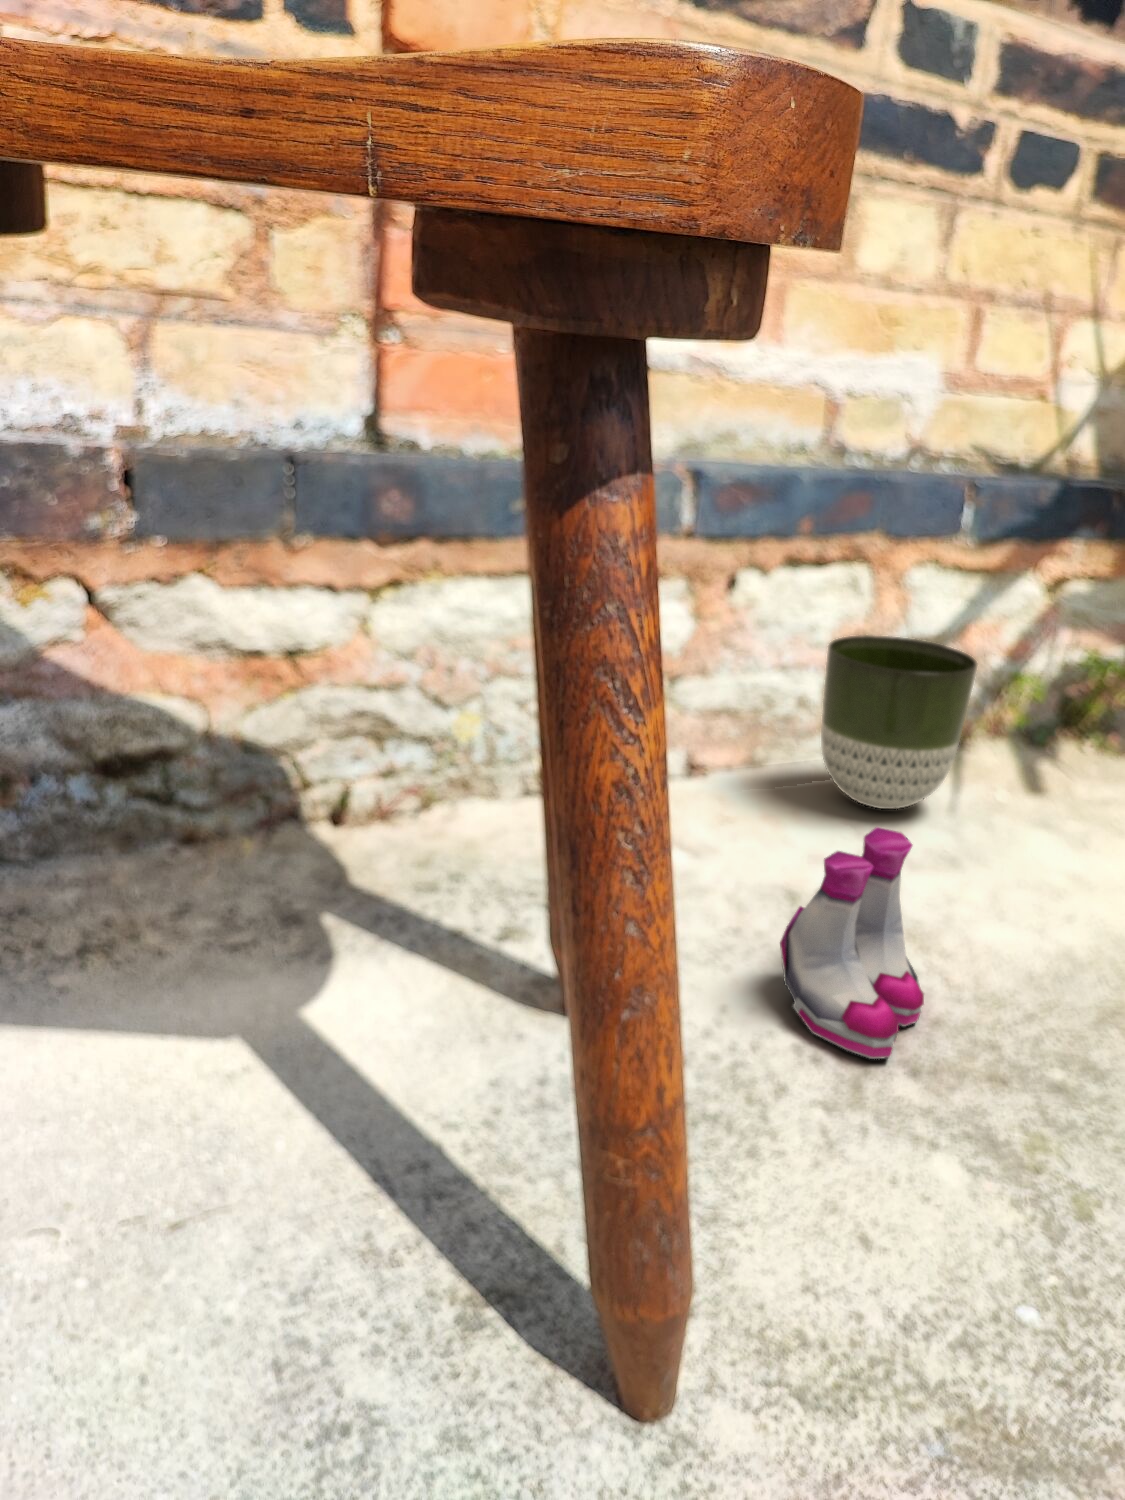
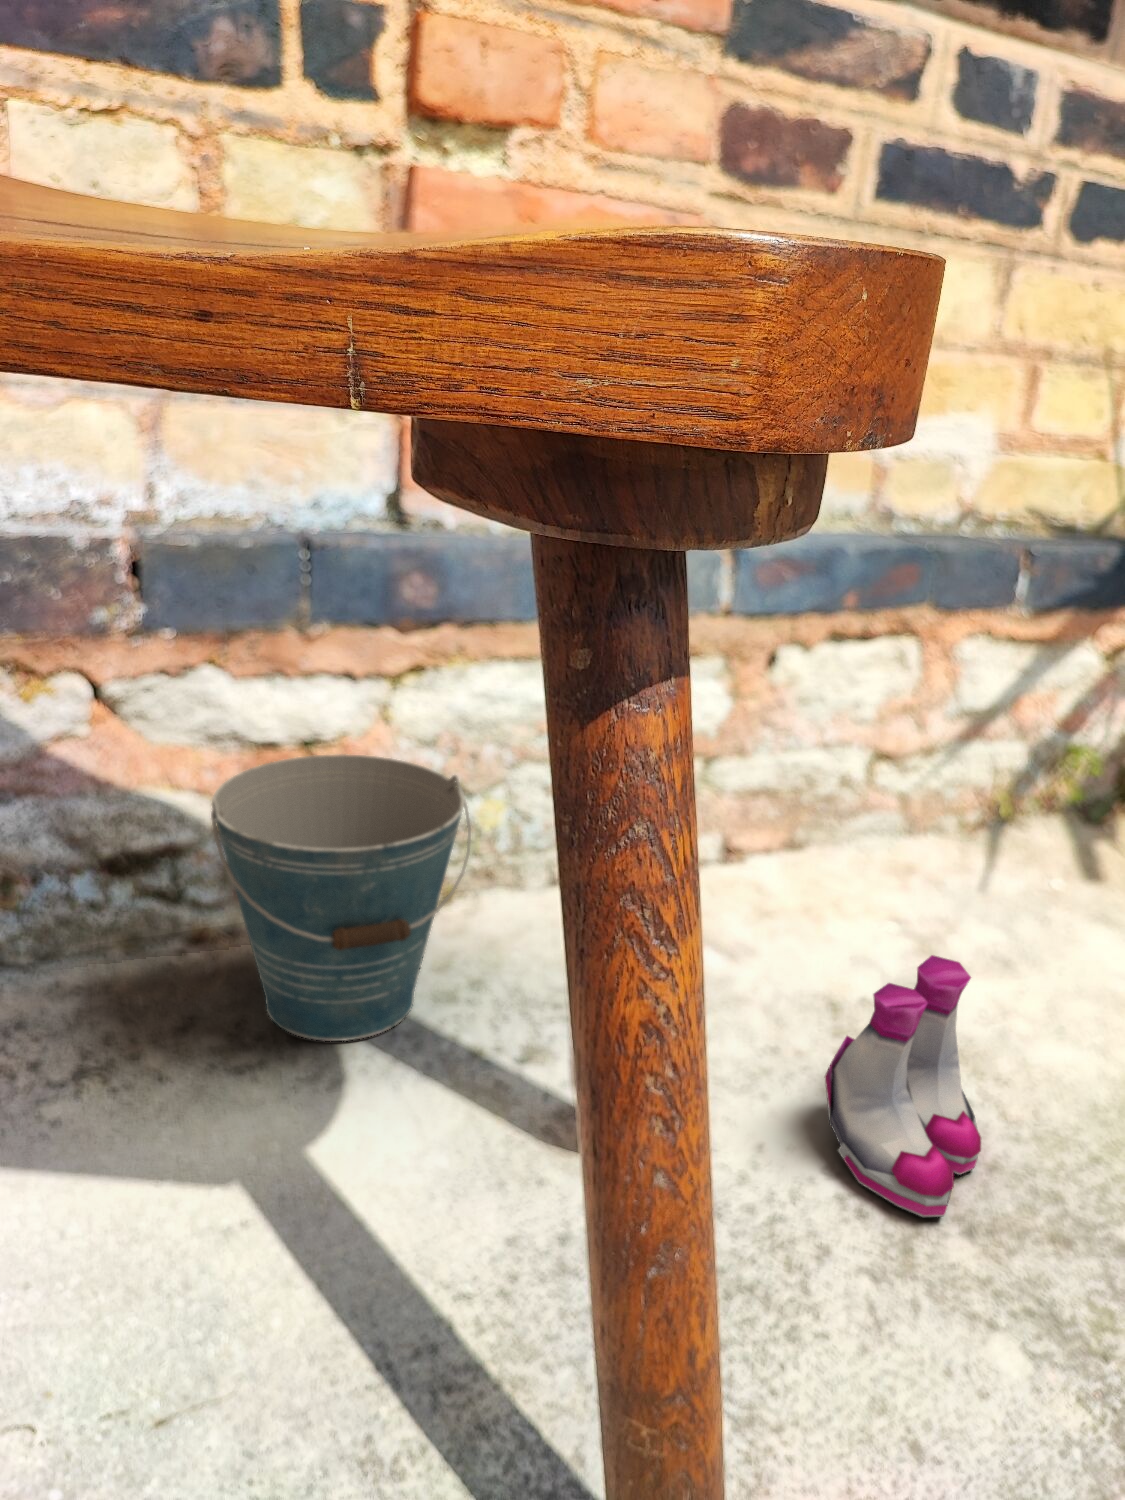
planter: present [821,635,977,809] -> none [871,709,1041,897]
bucket: none [204,663,449,924] -> present [211,754,471,1041]

